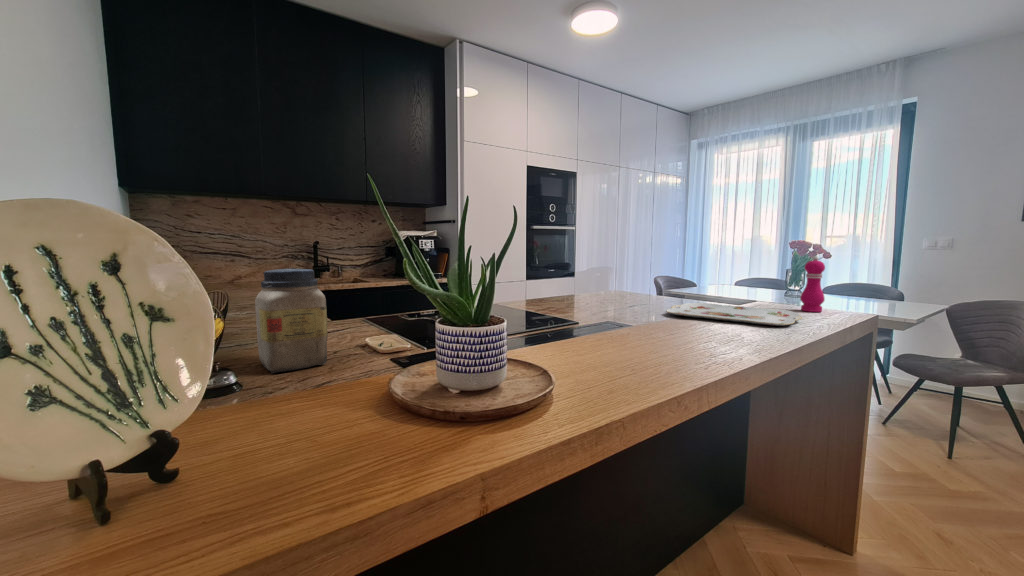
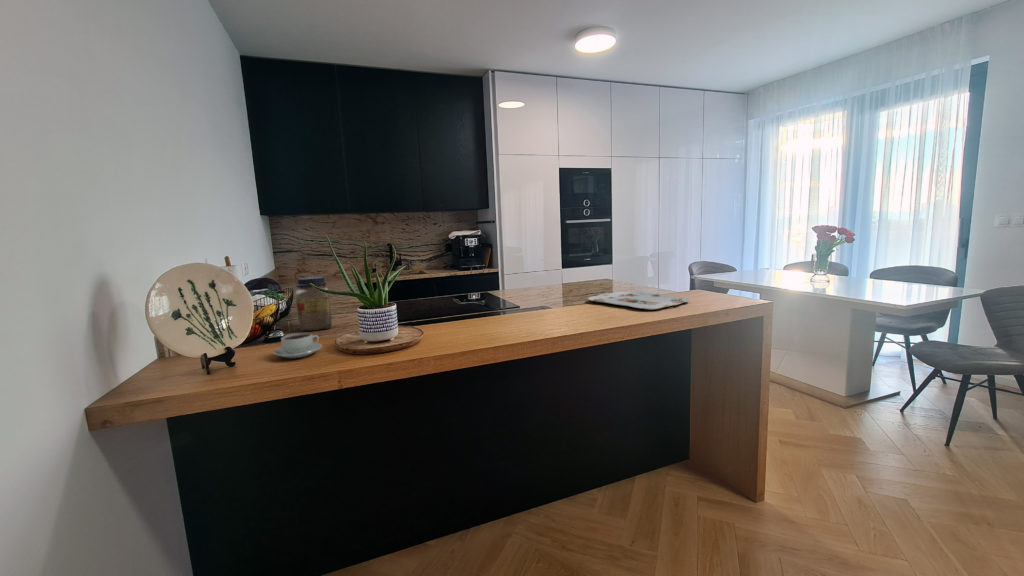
pepper mill: present [800,256,825,312] -> none [709,252,728,299]
coffee cup: none [273,380,382,445] -> present [274,333,322,358]

